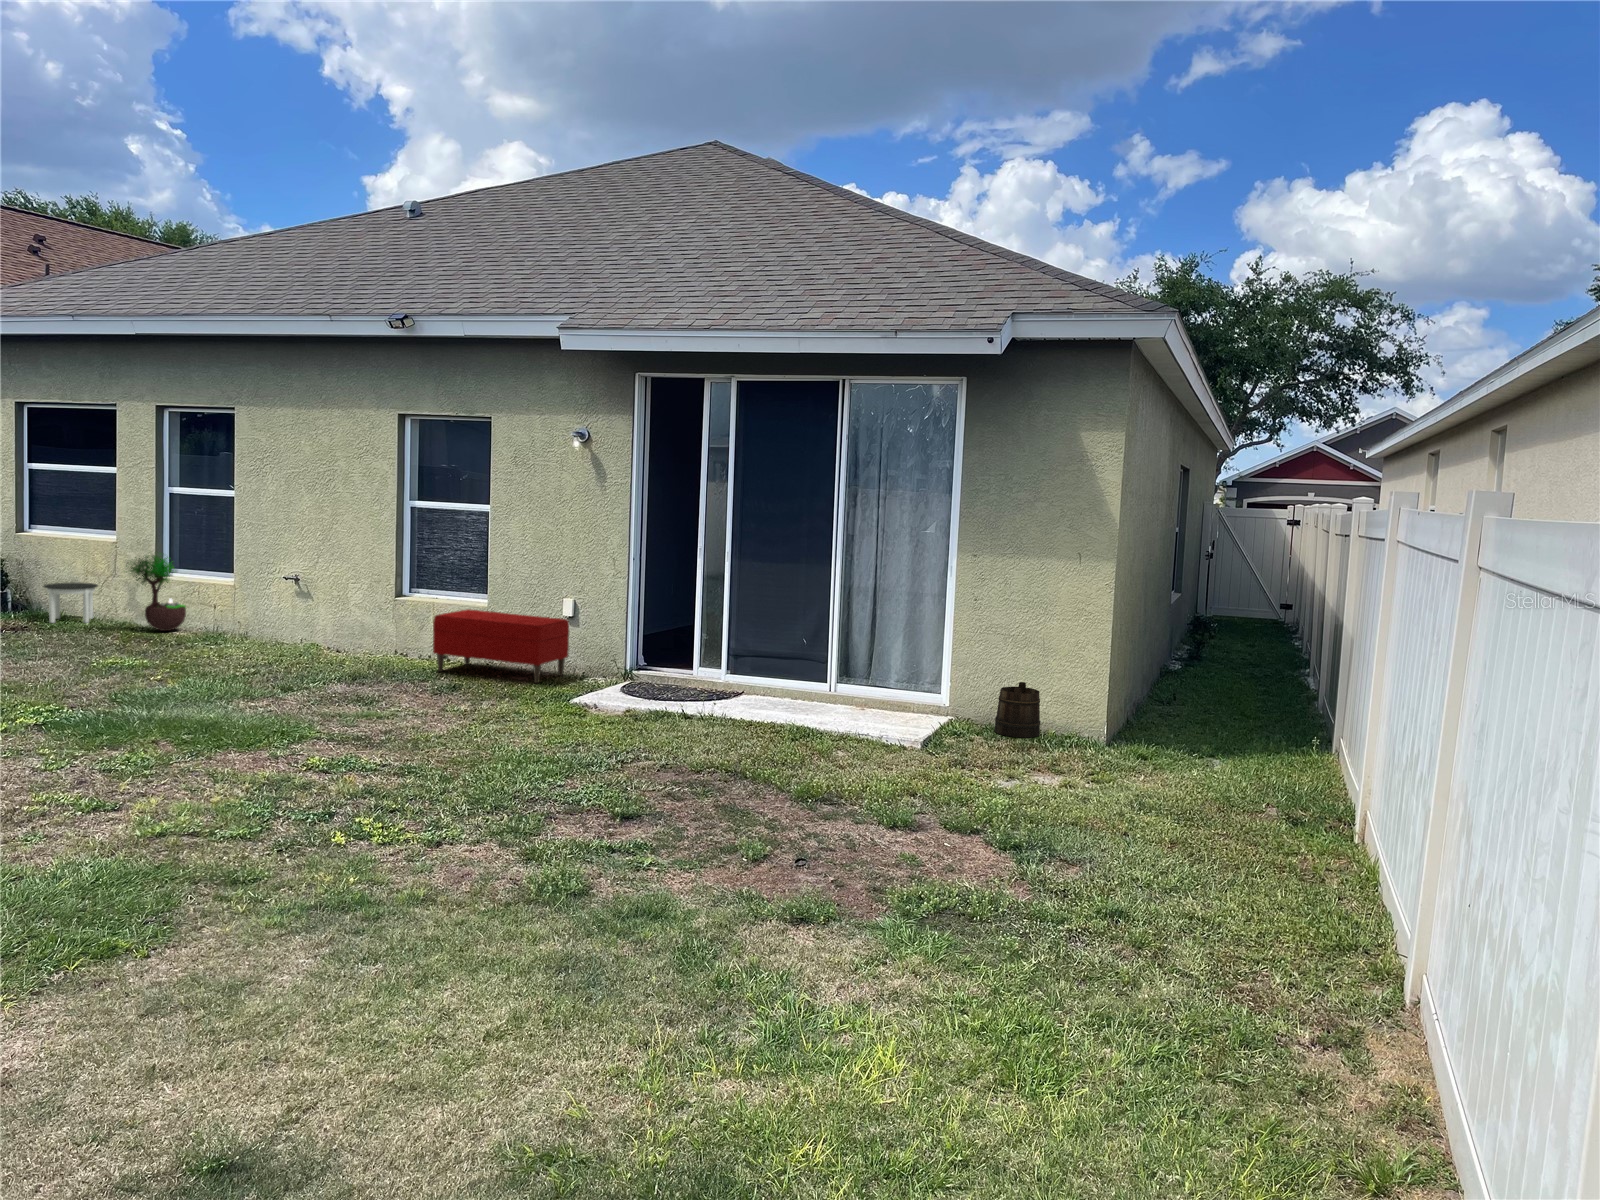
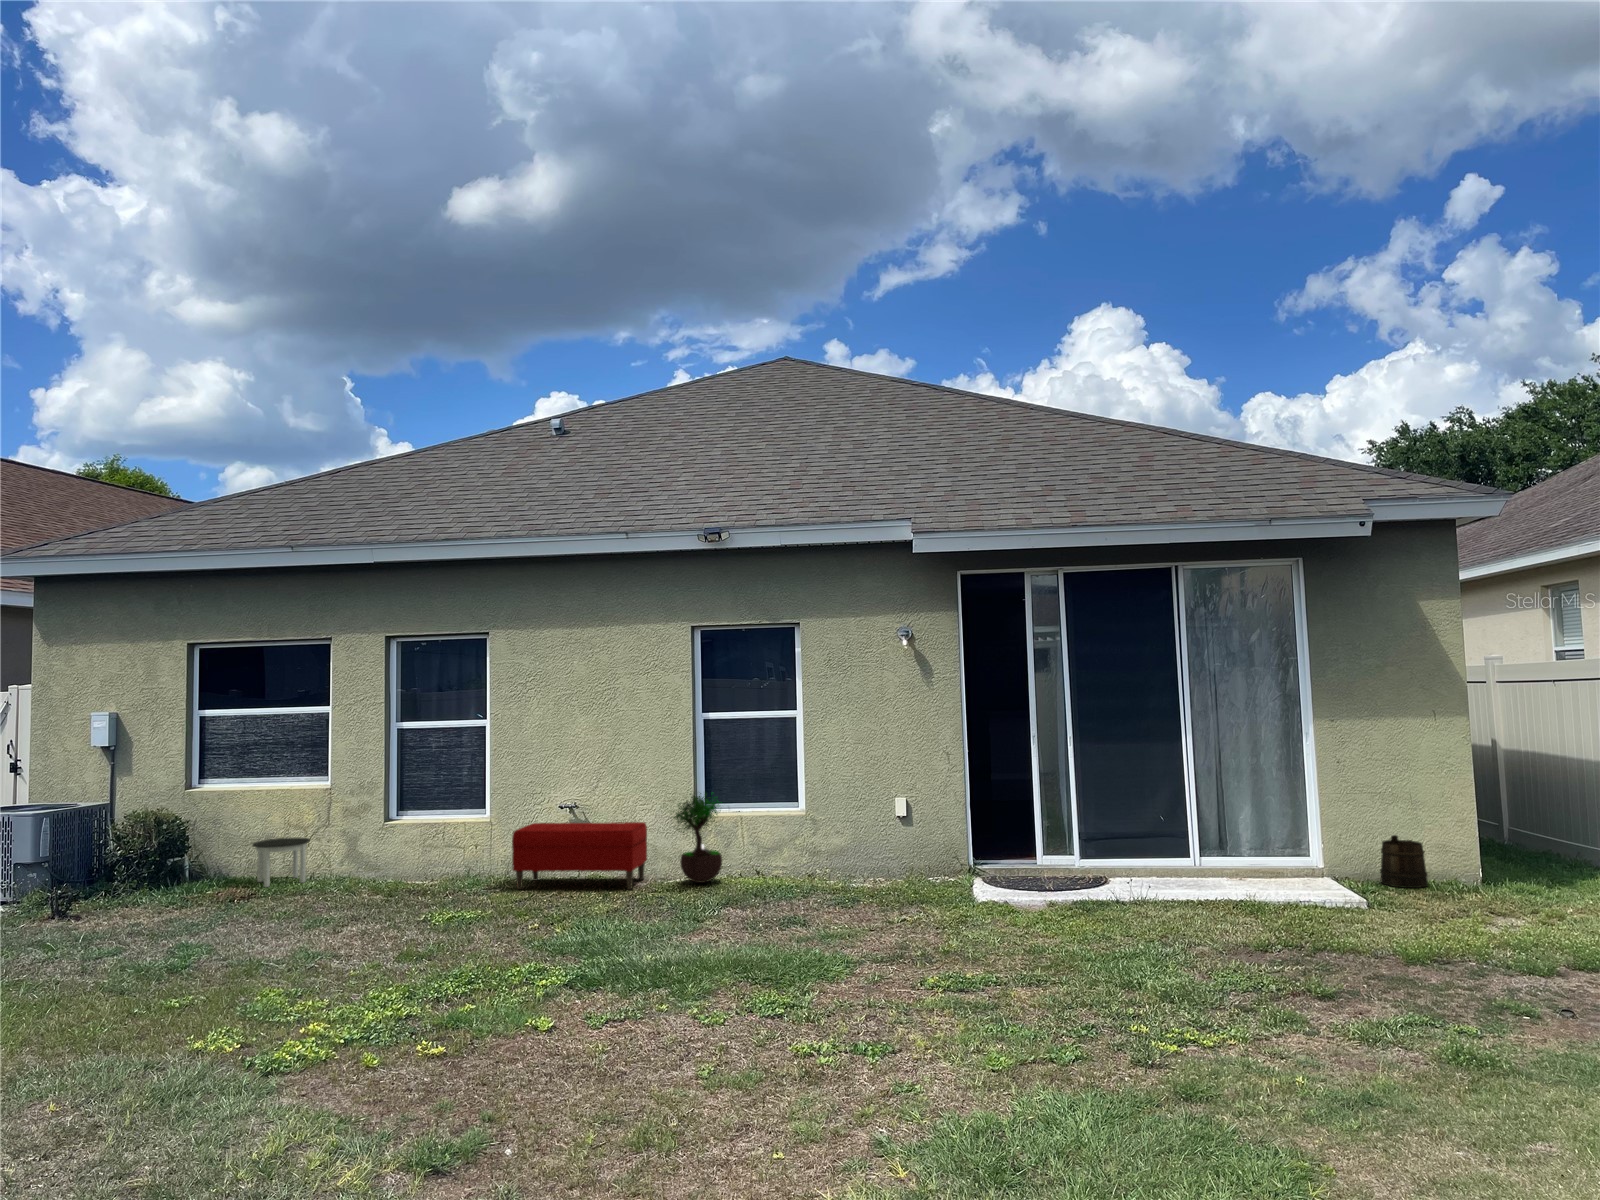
potted tree: present [126,555,186,631] -> present [673,793,722,883]
bench: present [433,609,569,683] -> present [512,822,647,890]

